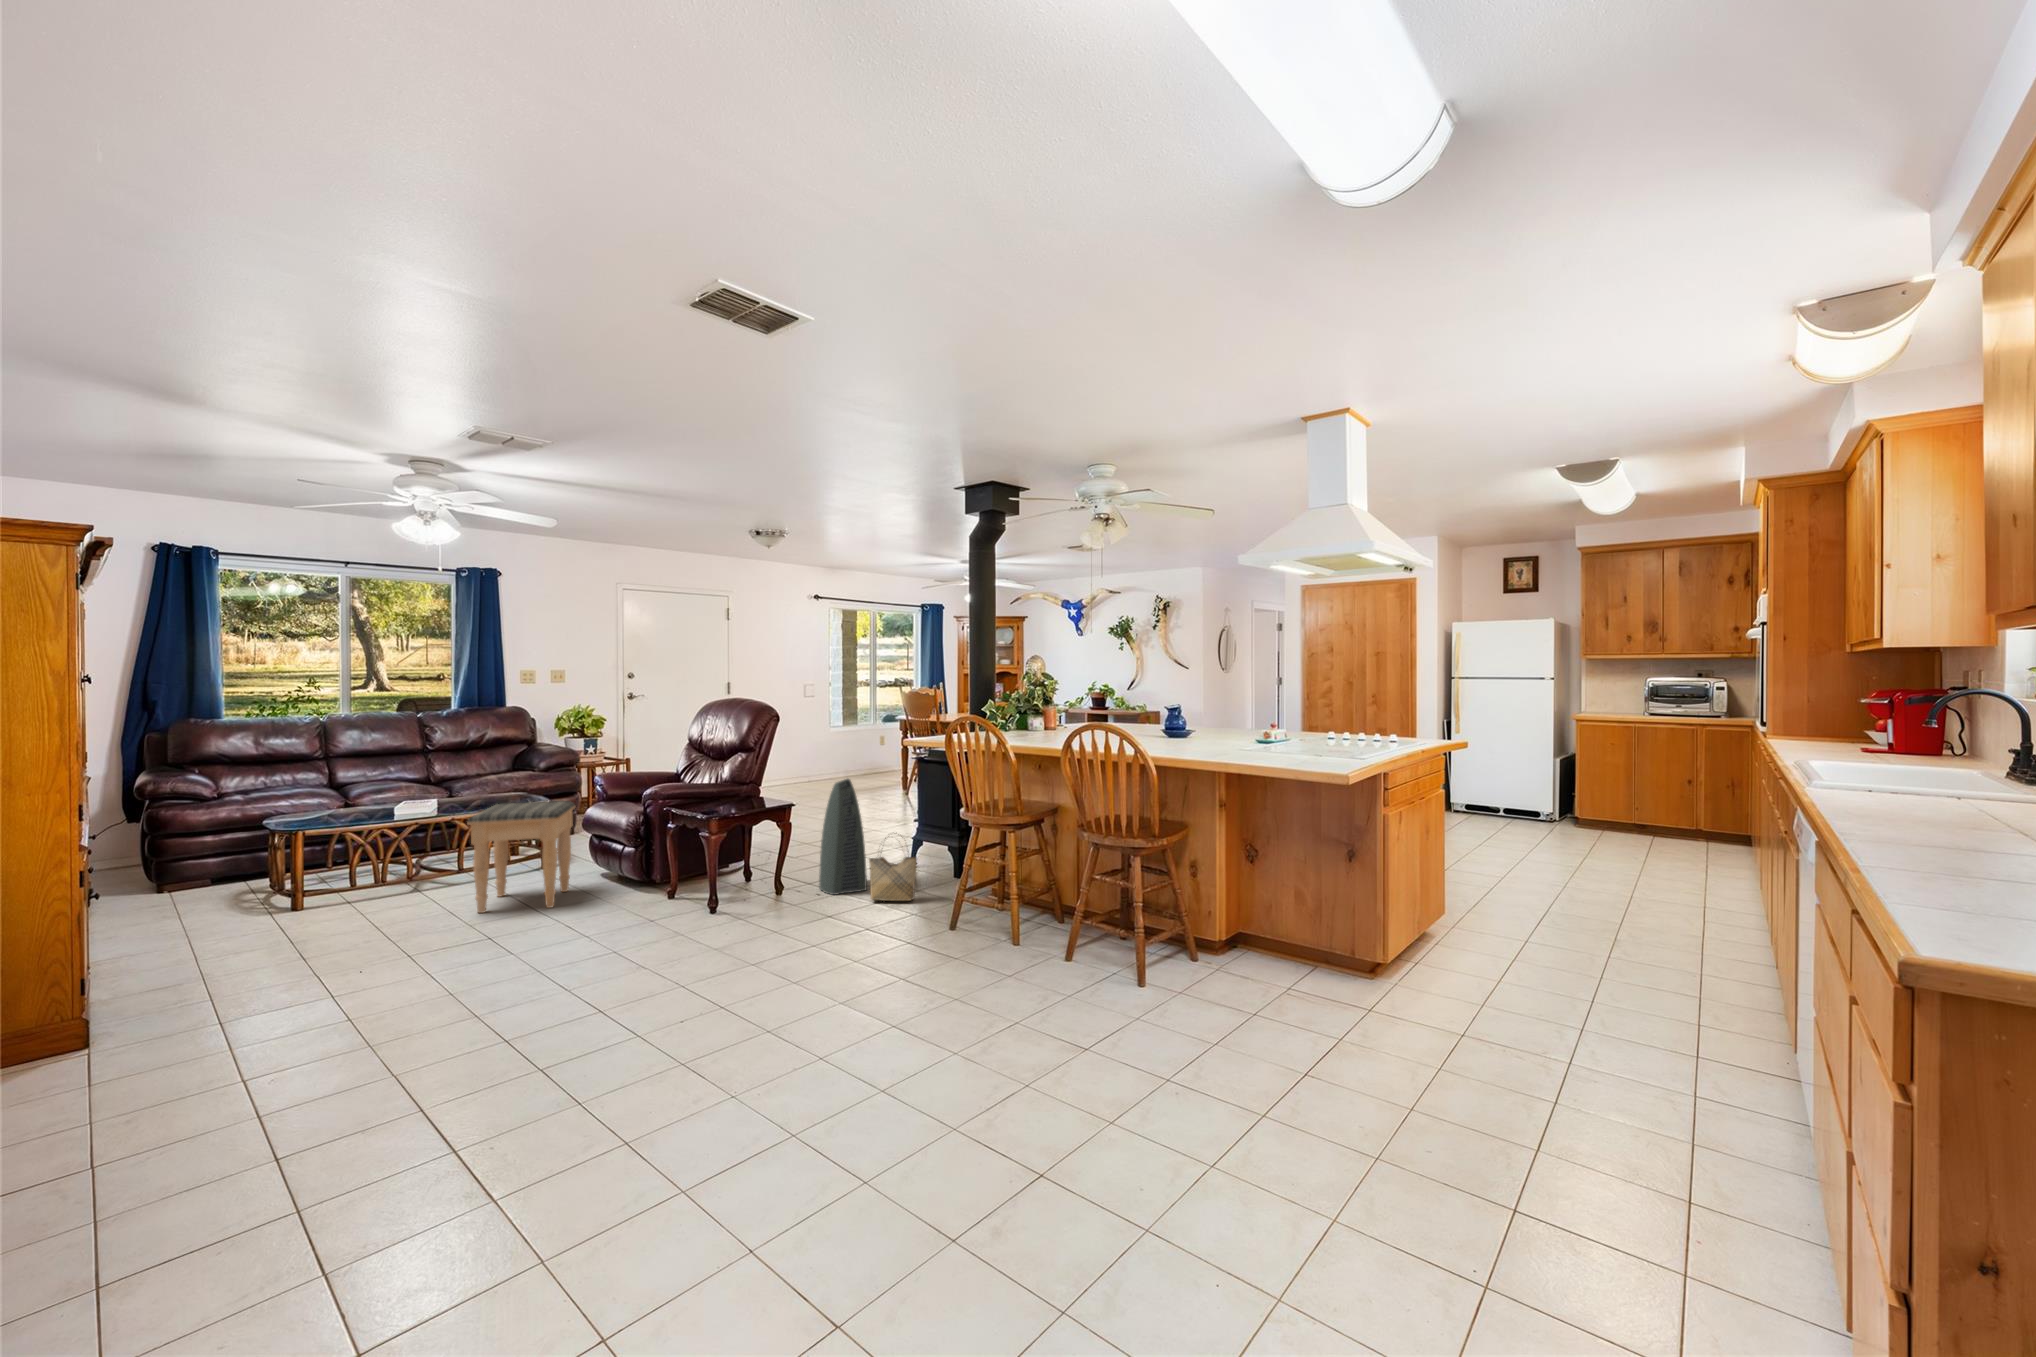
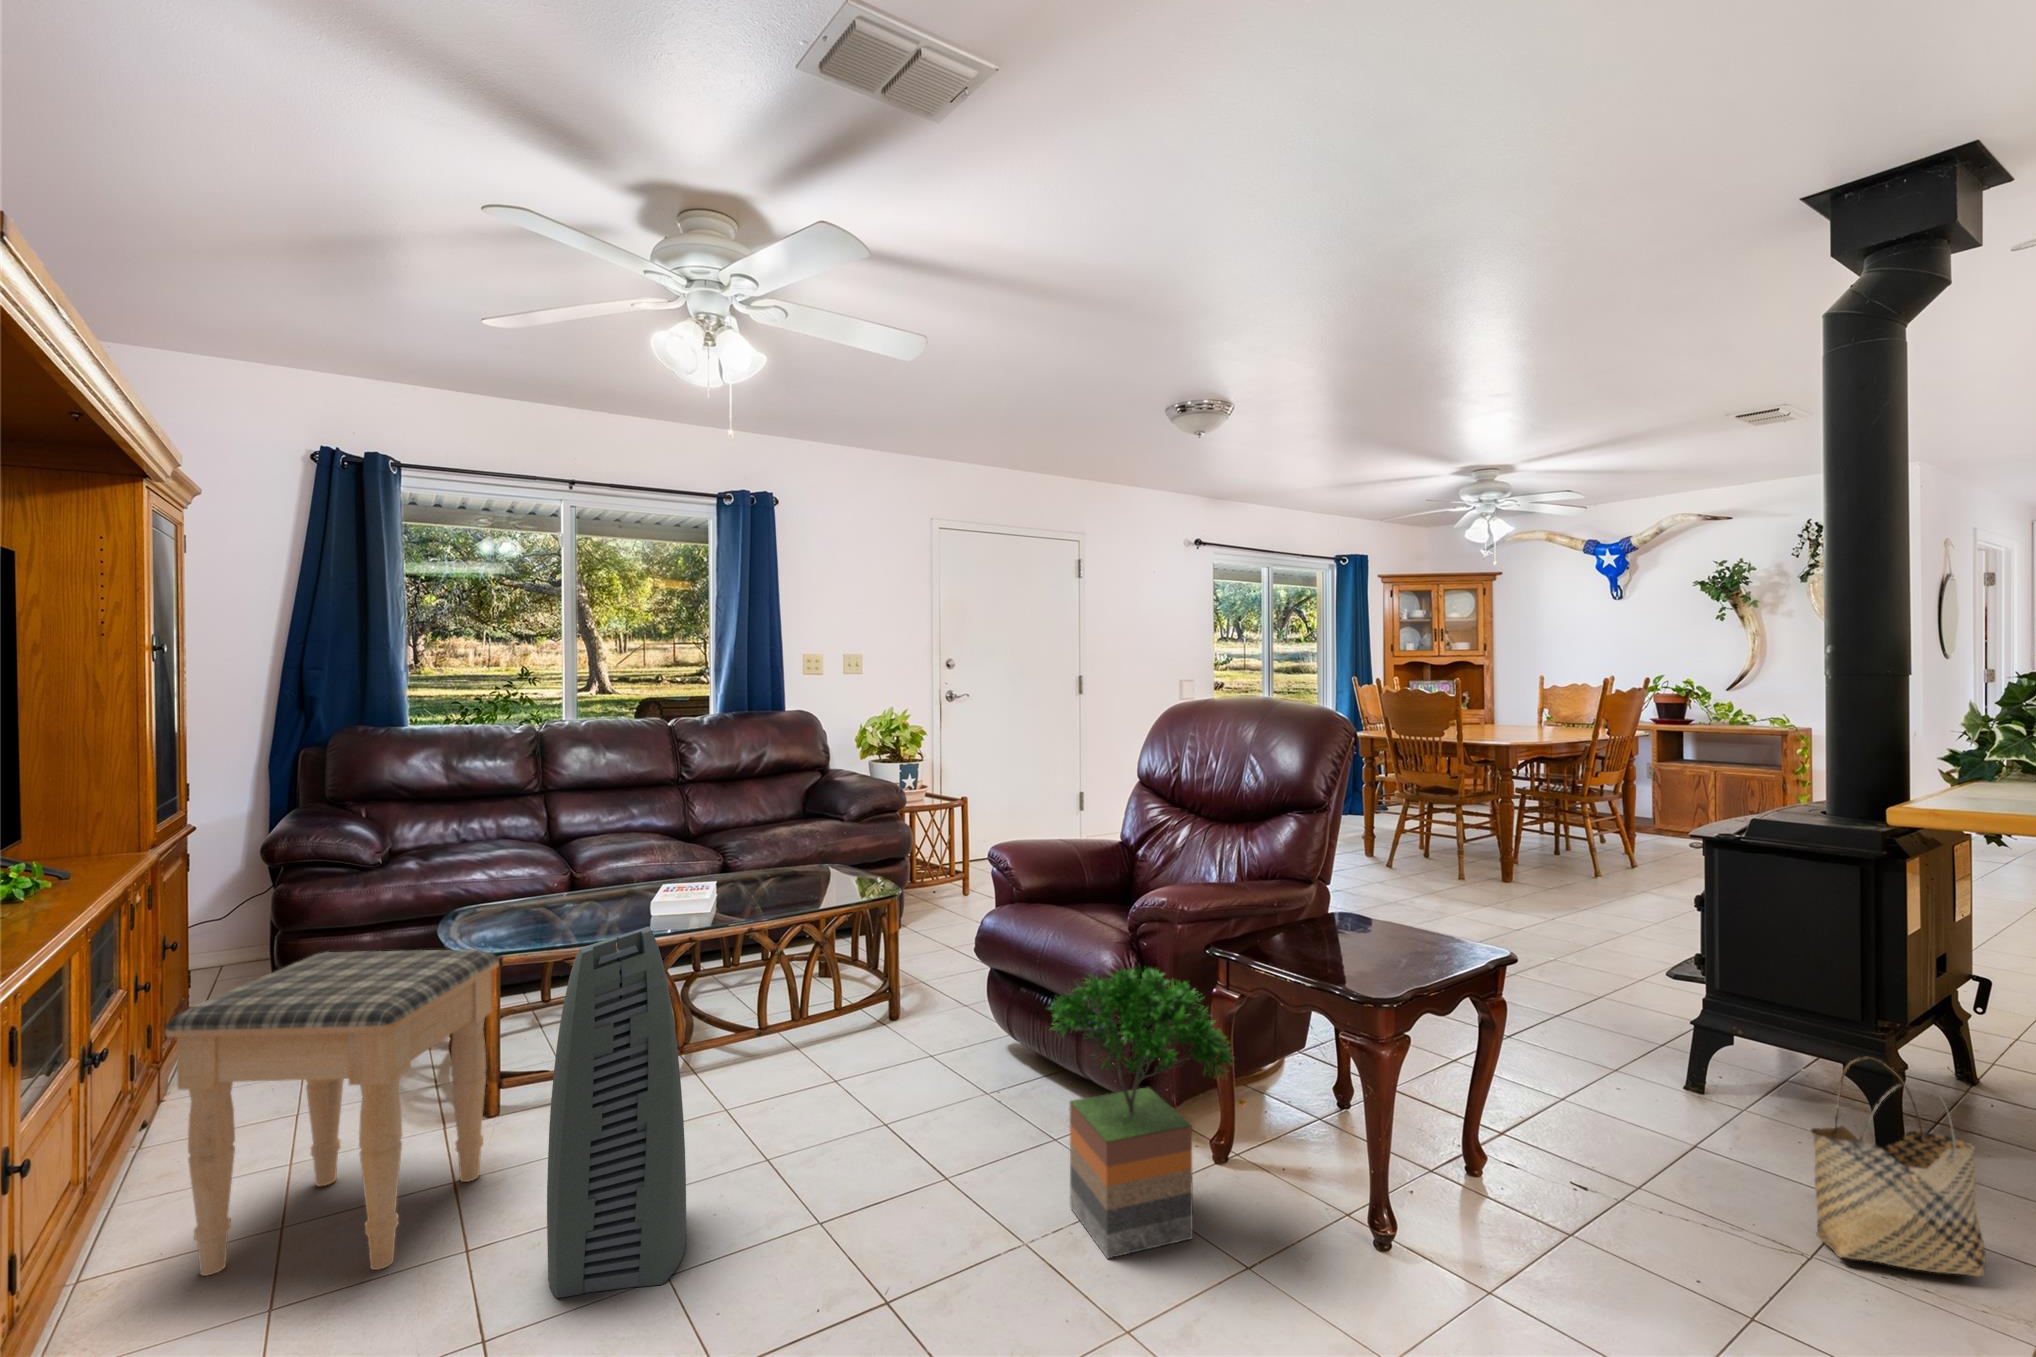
air purifier: present [819,779,867,895] -> present [547,927,686,1298]
footstool: present [467,801,575,913] -> present [165,949,499,1276]
potted tree: none [573,813,650,921] -> present [1049,967,1234,1259]

